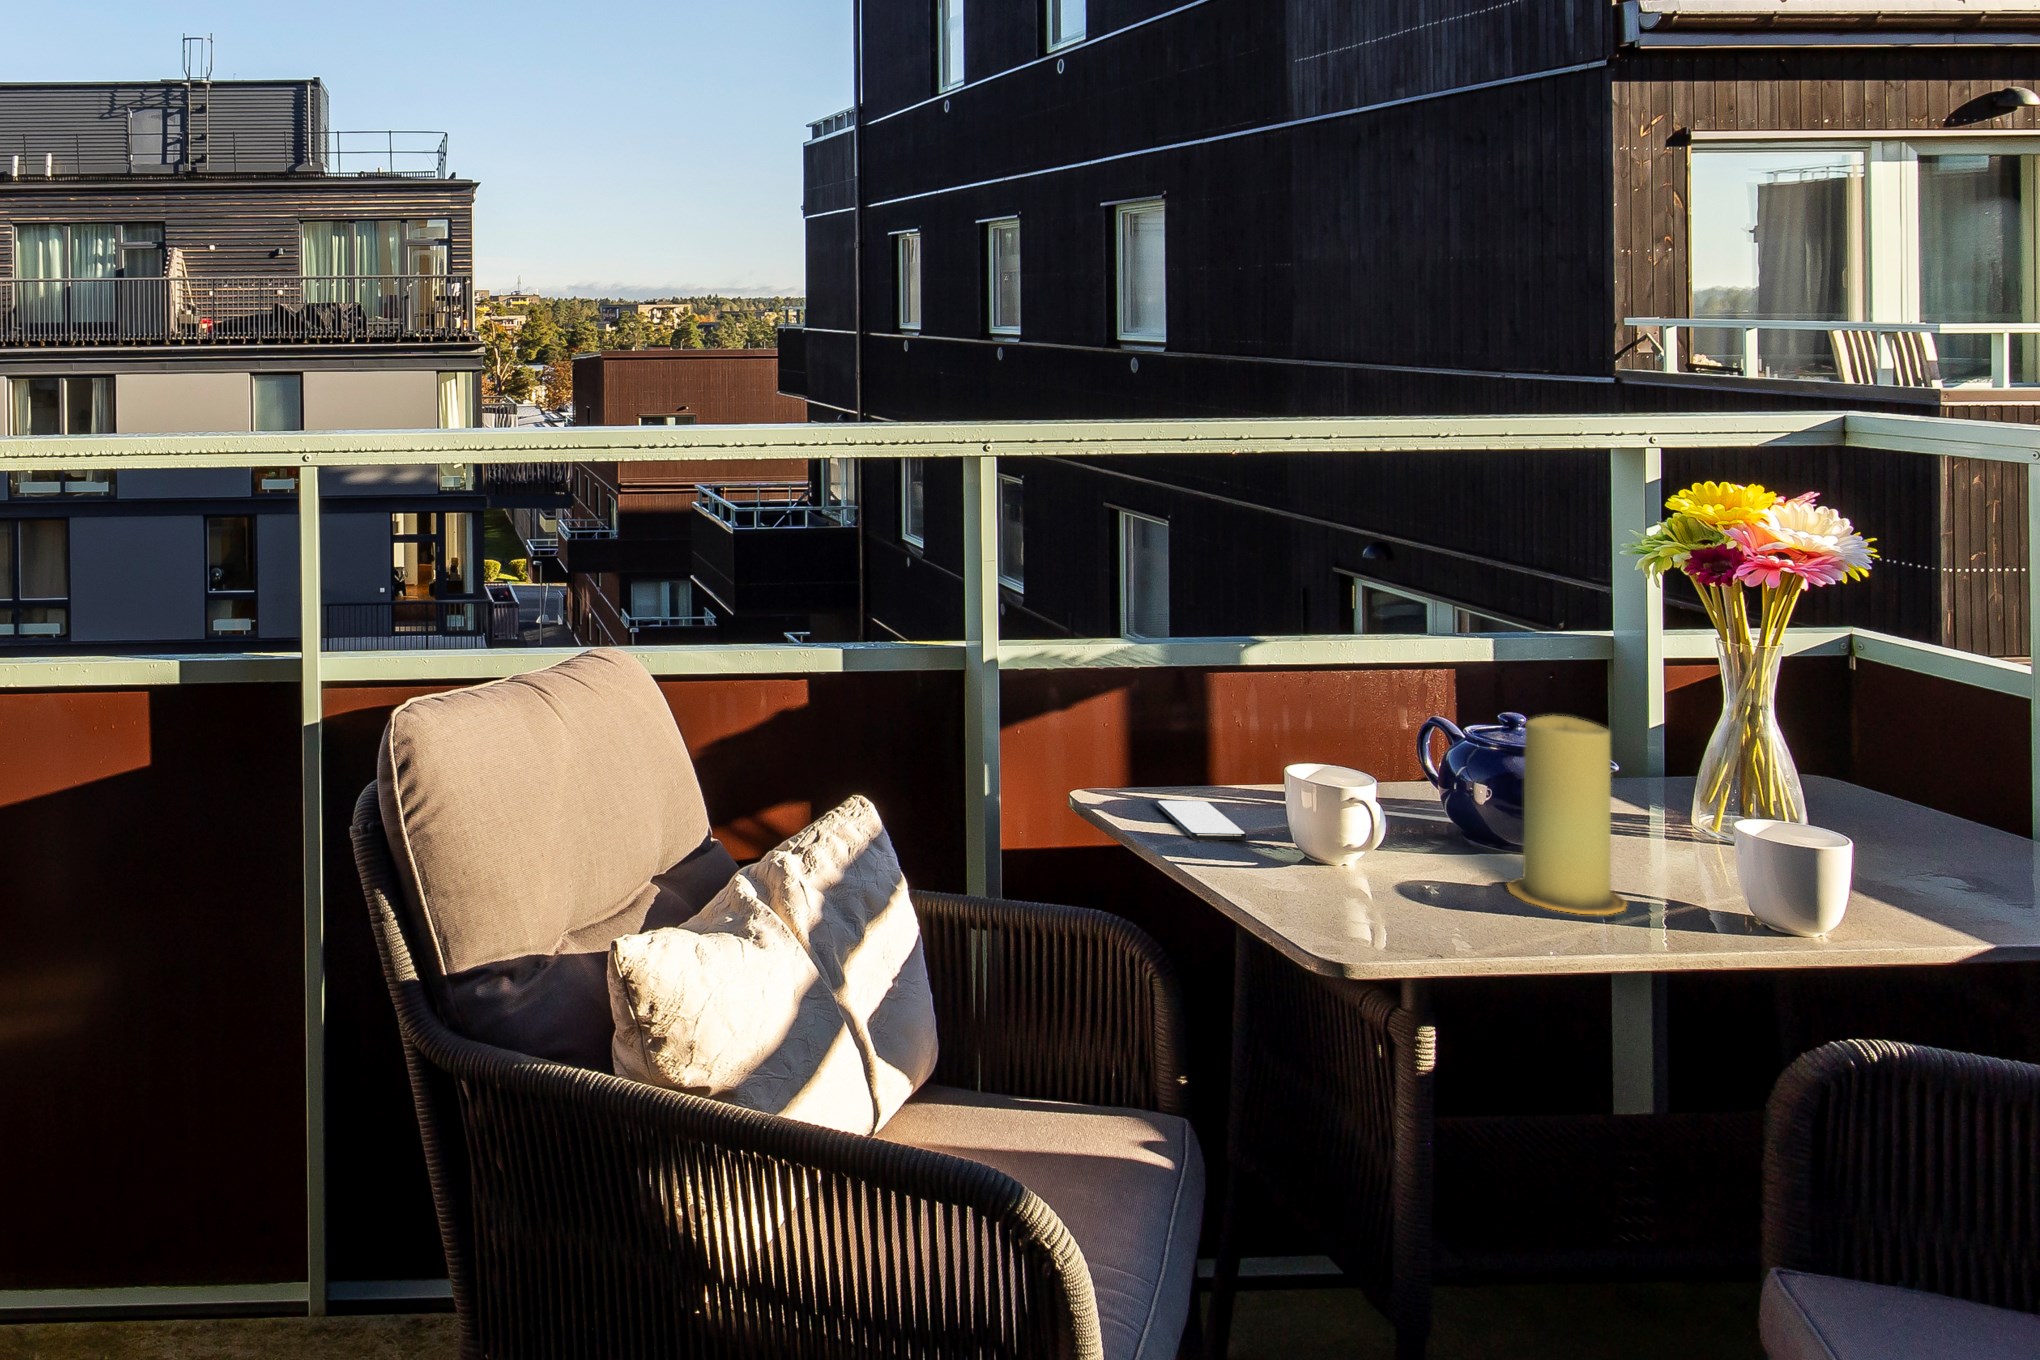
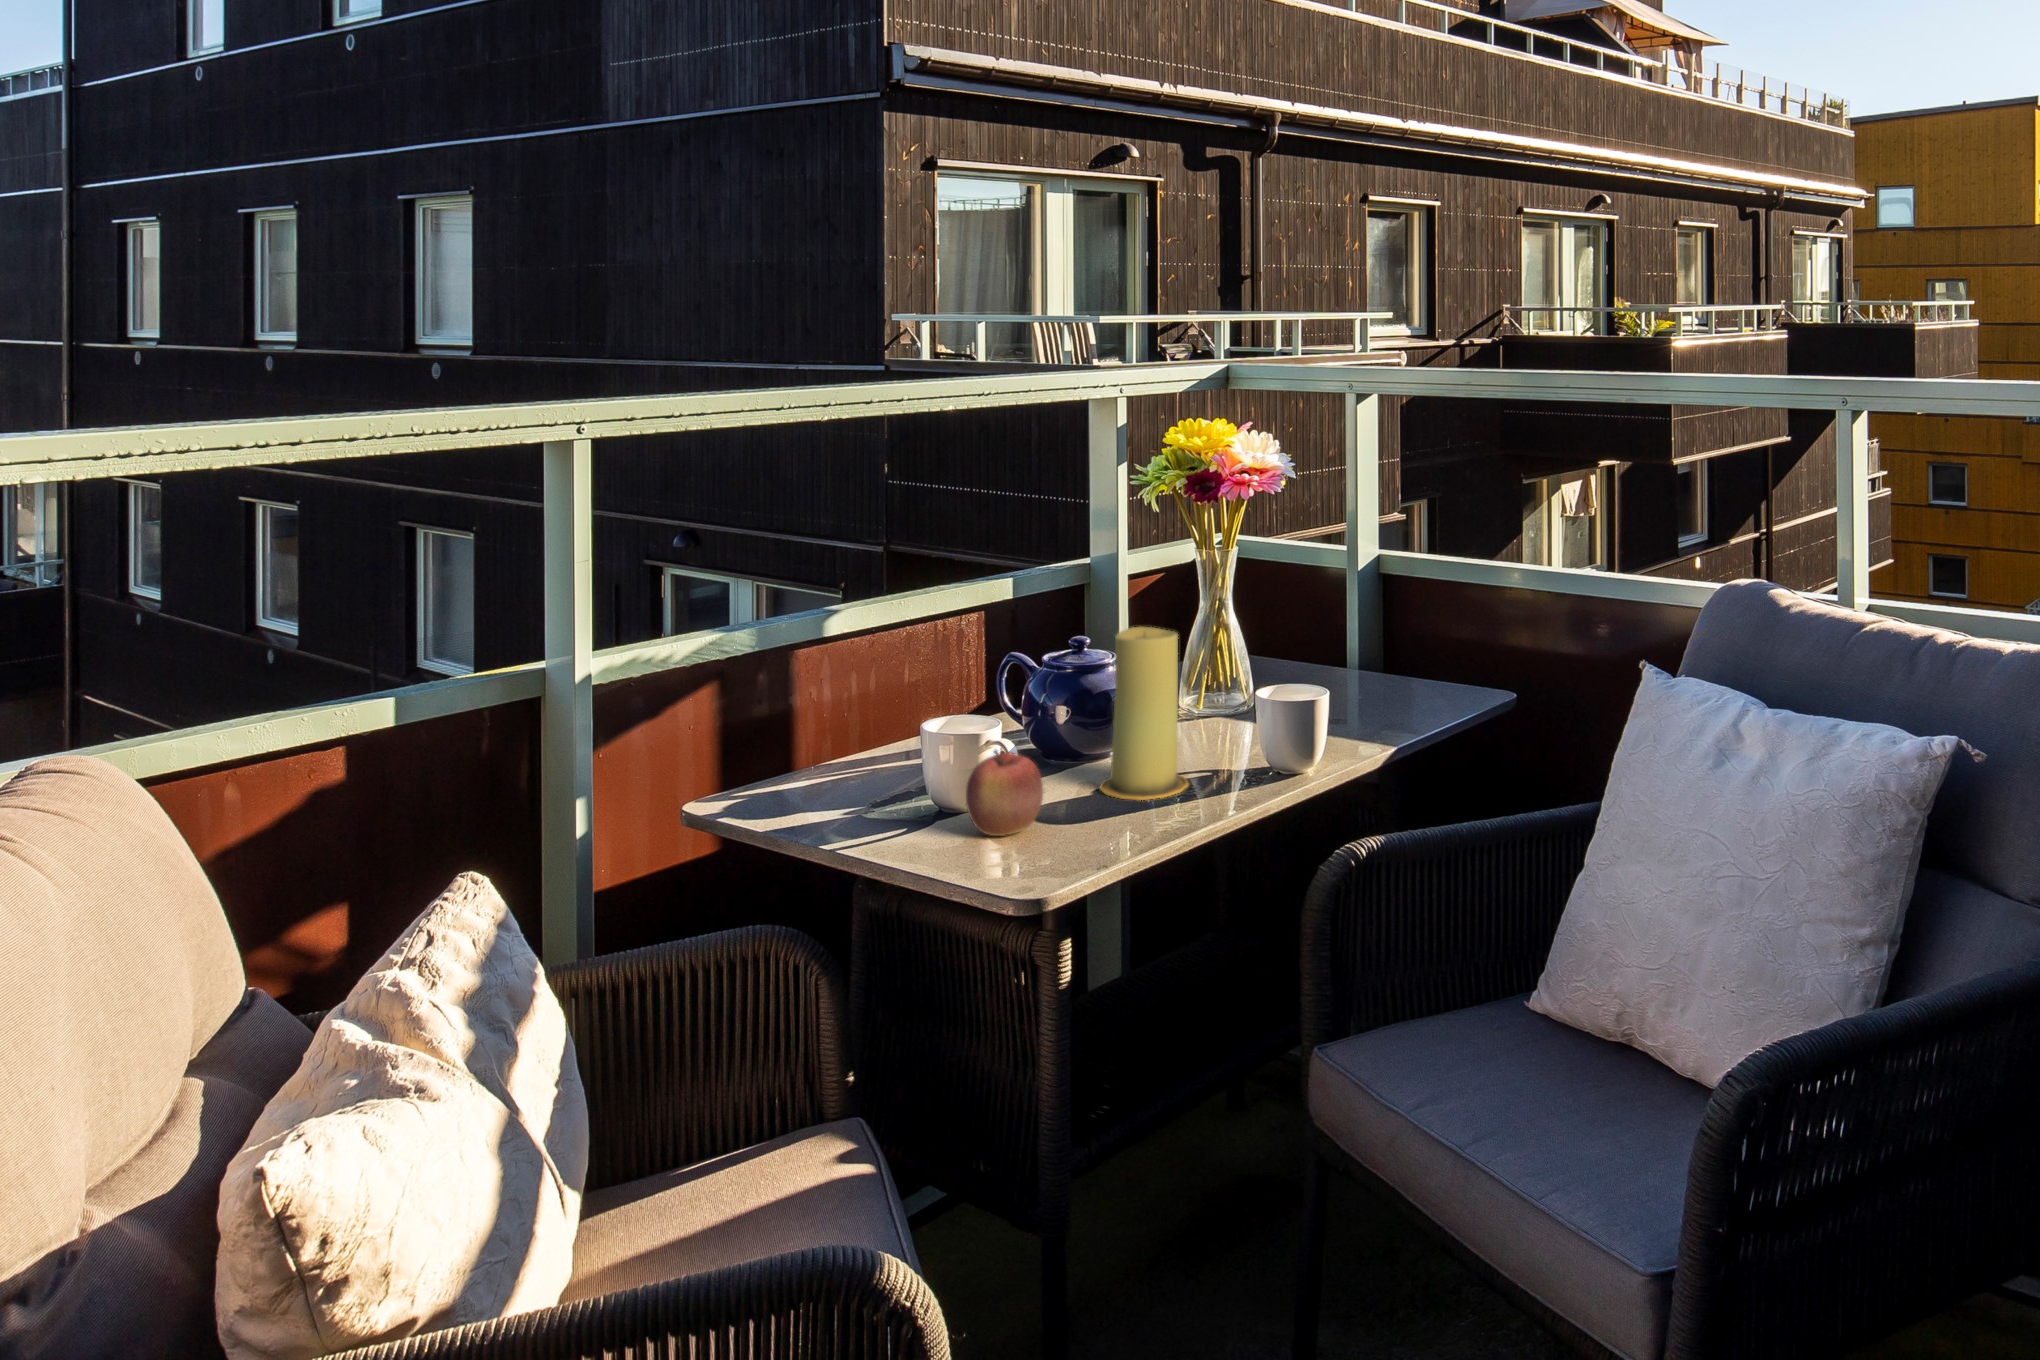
smartphone: present [1156,800,1247,841] -> none [770,782,877,823]
apple: none [1313,807,1403,899] -> present [966,750,1043,836]

